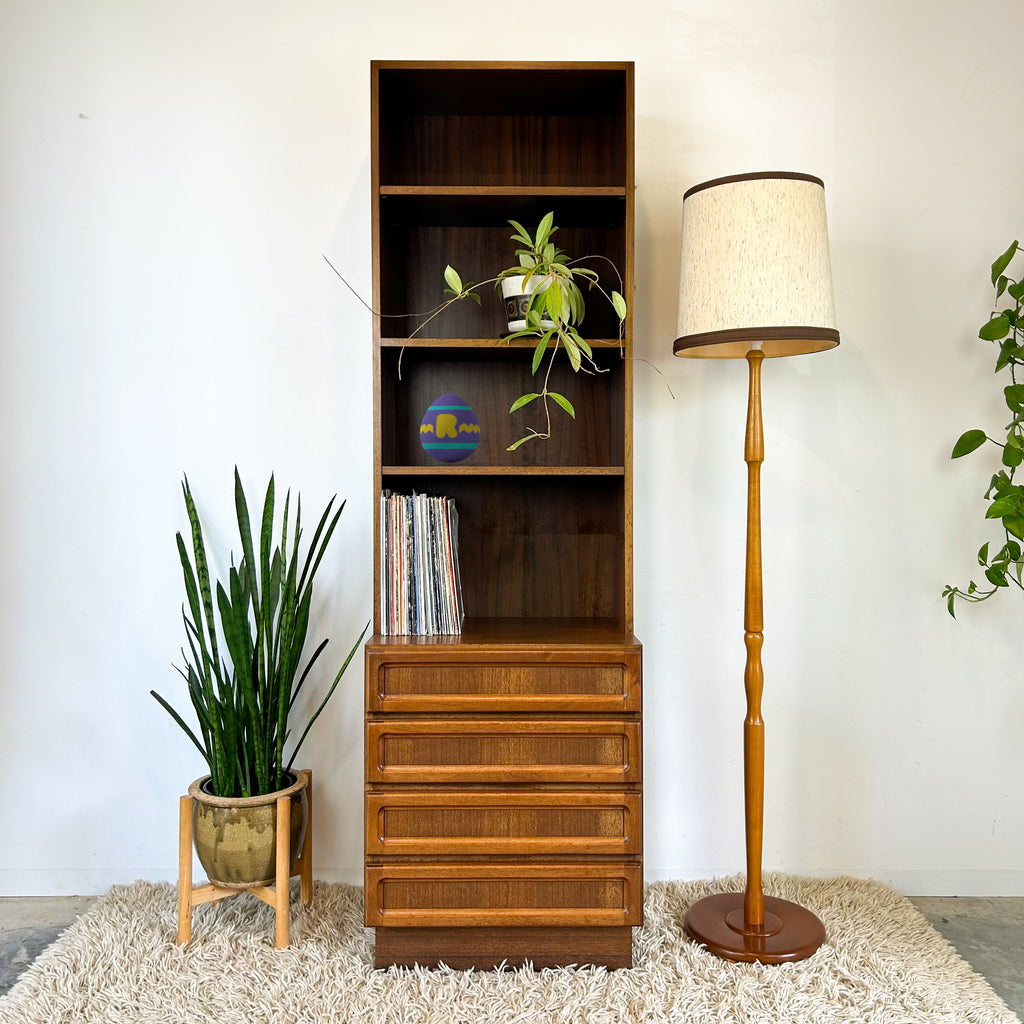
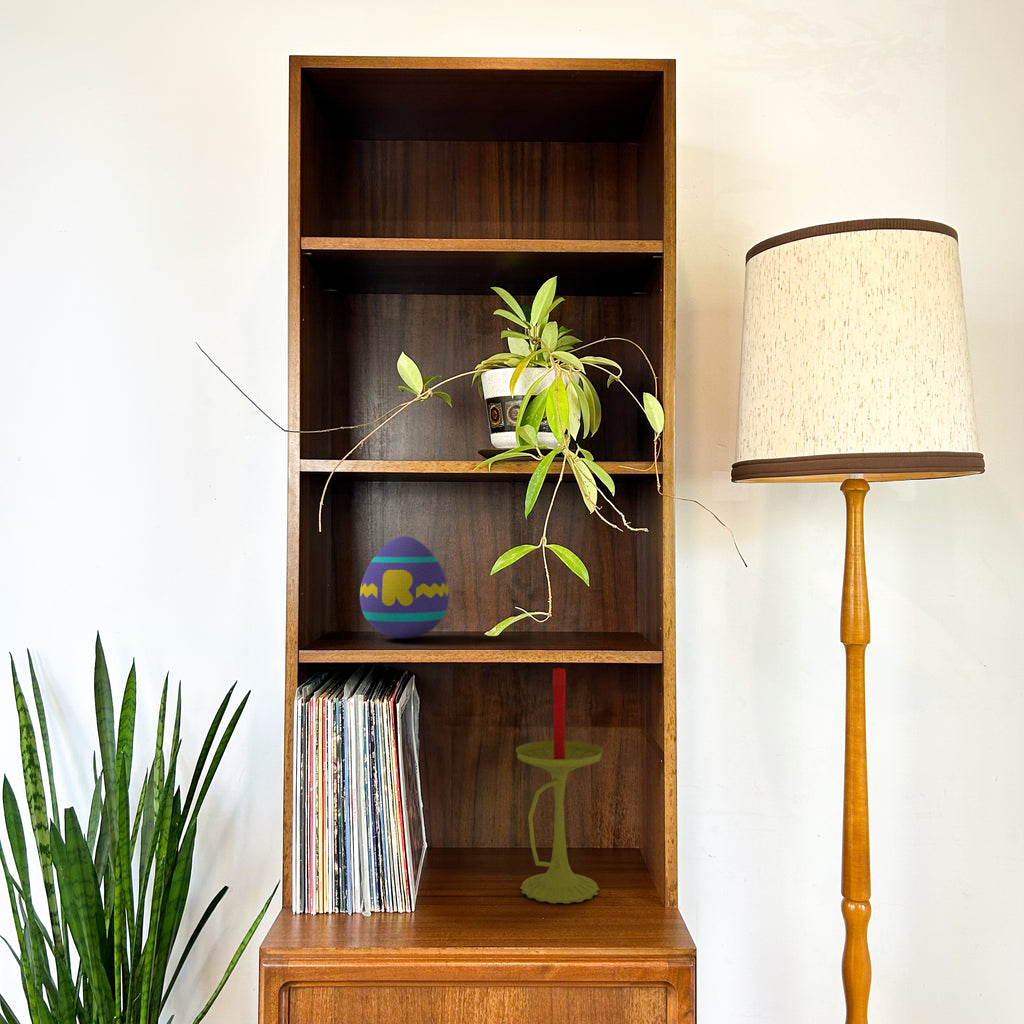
candle: none [526,477,585,631] -> present [516,668,603,903]

